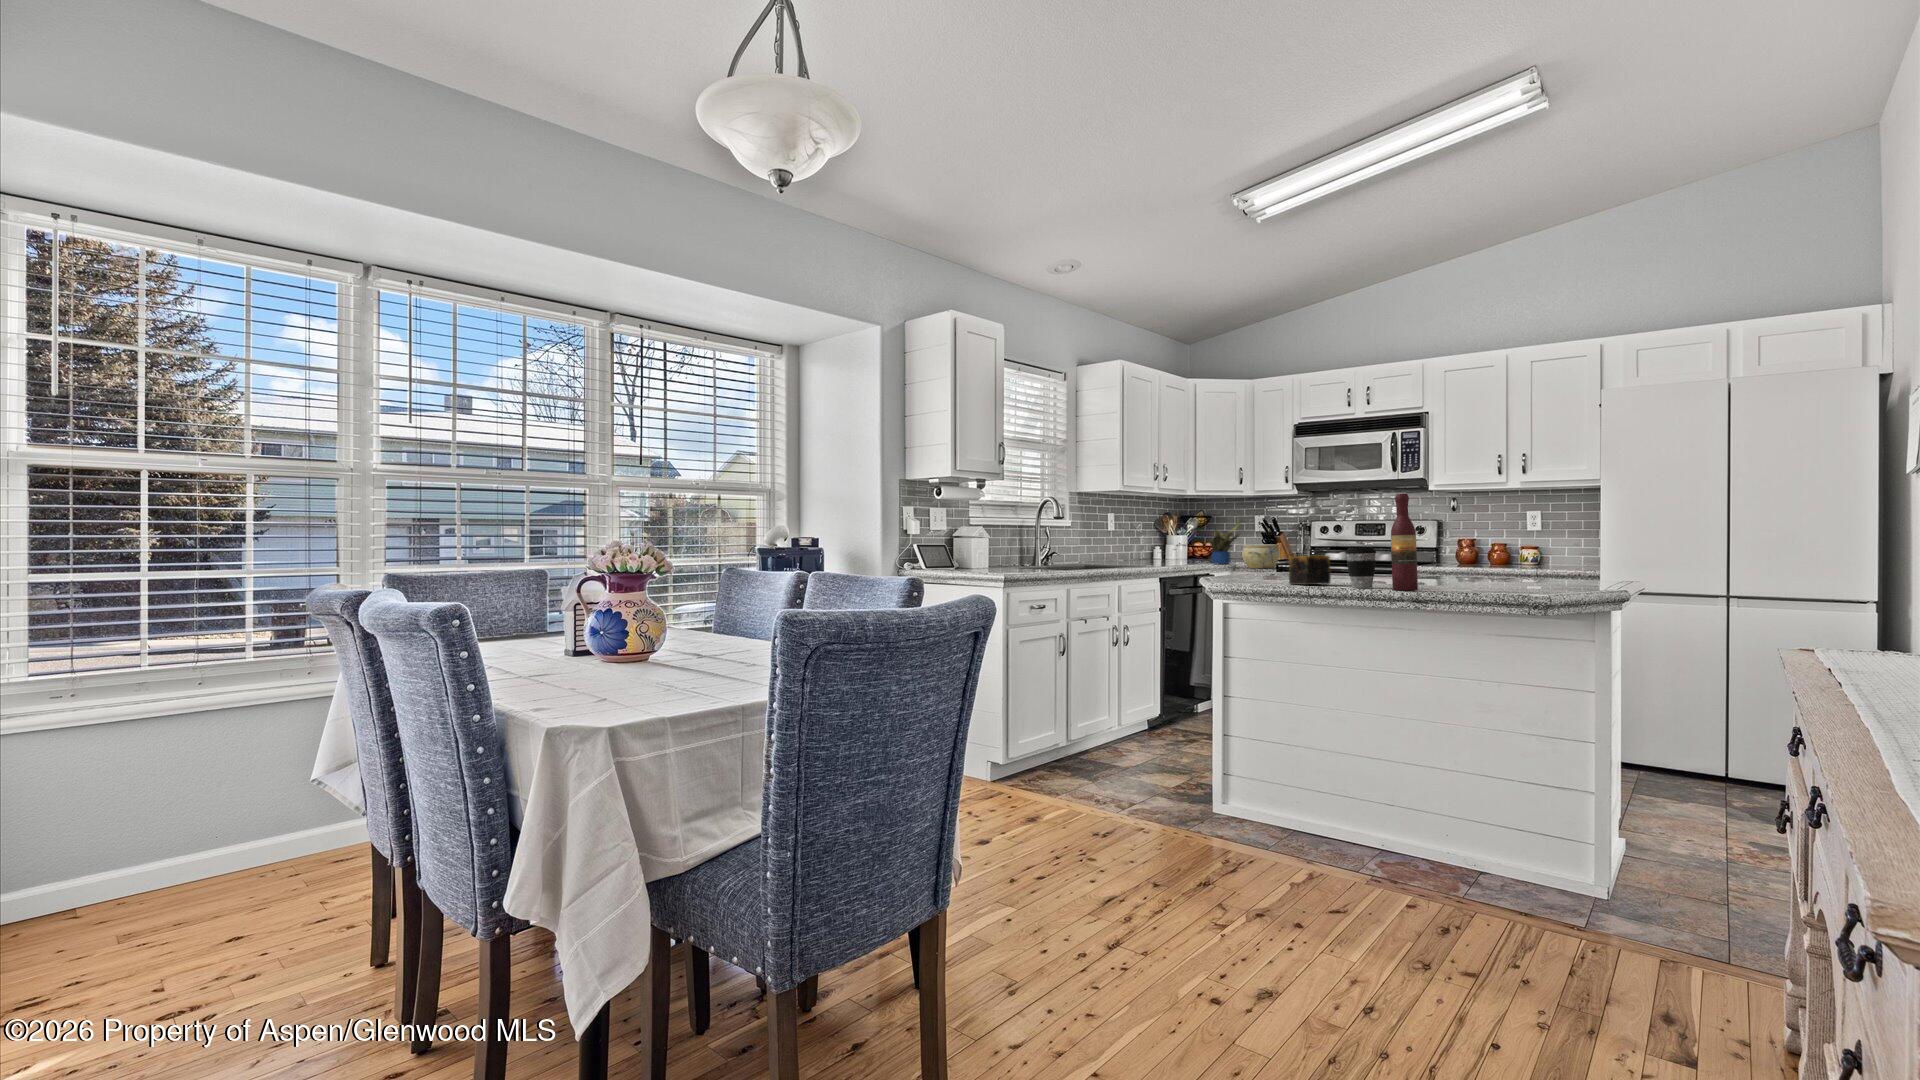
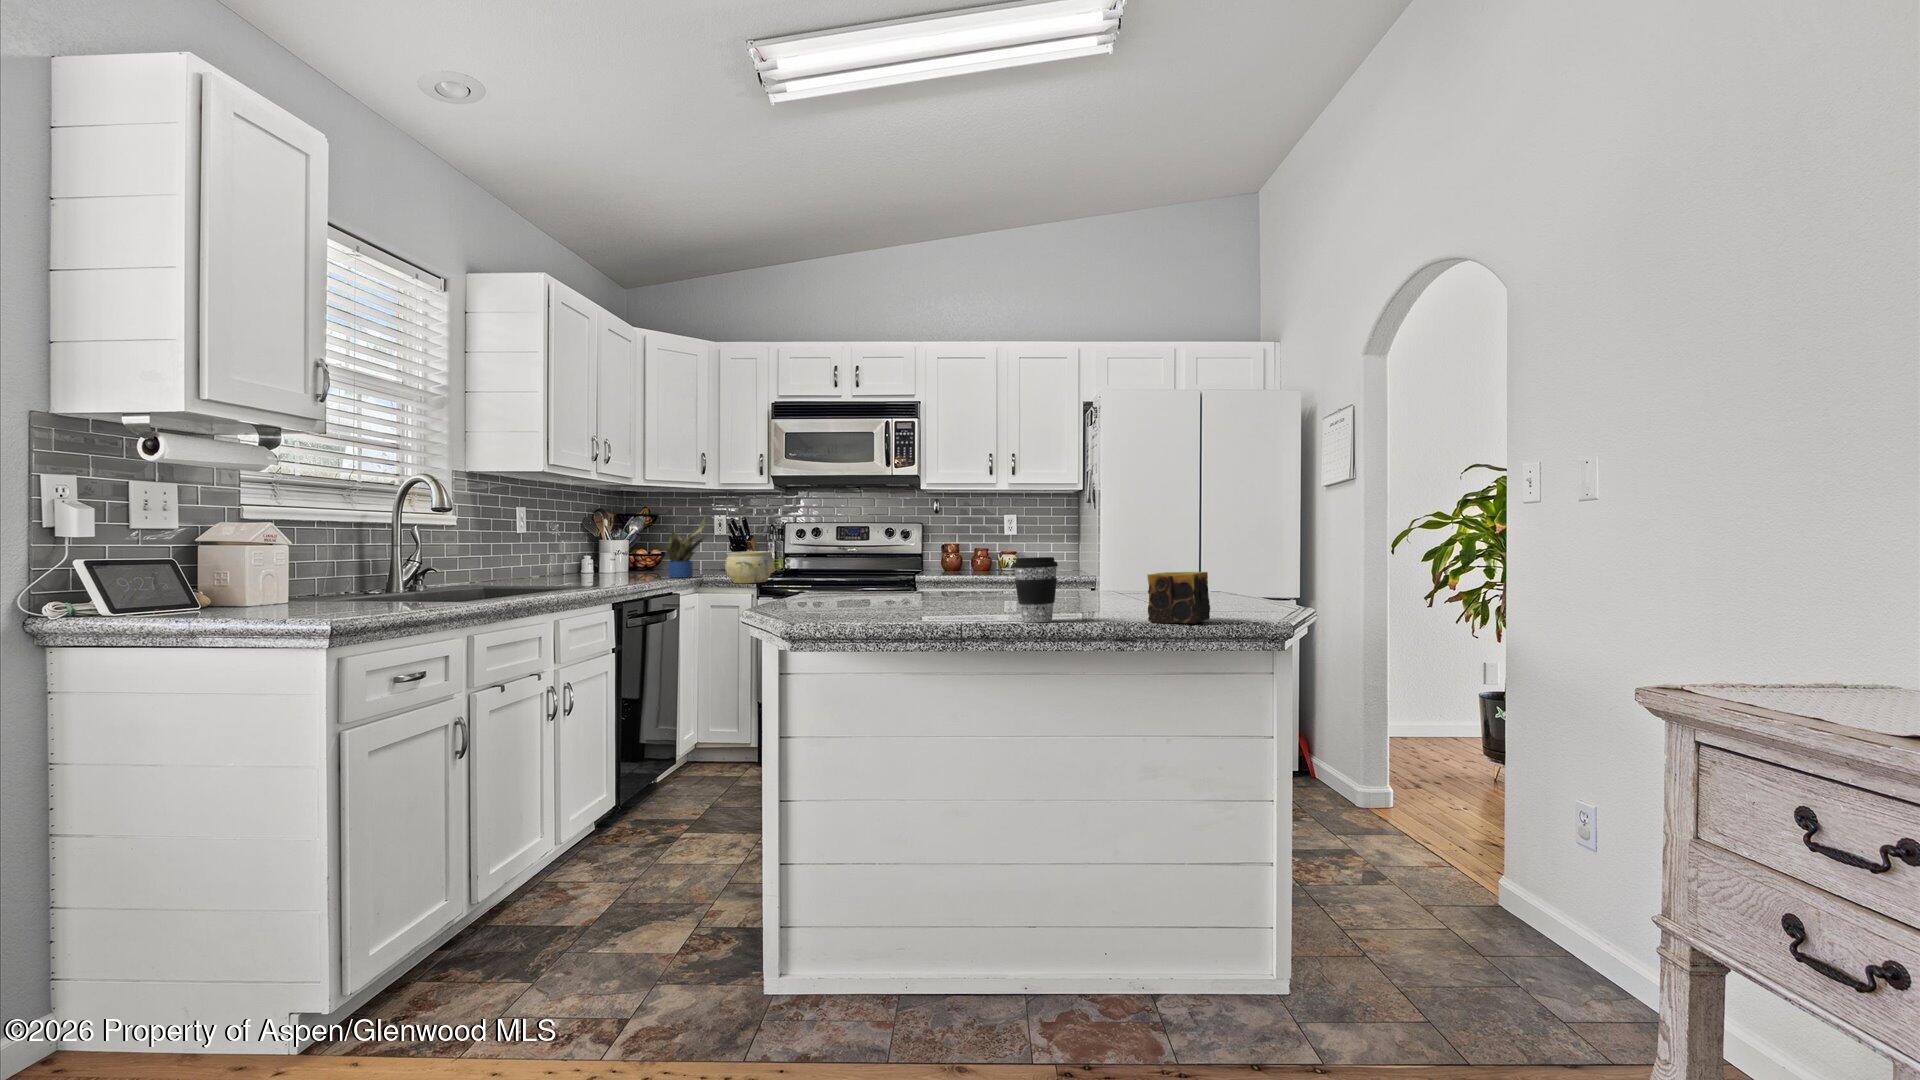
wine bottle: present [1391,494,1418,590] -> none [1089,473,1128,625]
candle: present [1289,555,1331,585] -> present [1147,572,1210,624]

